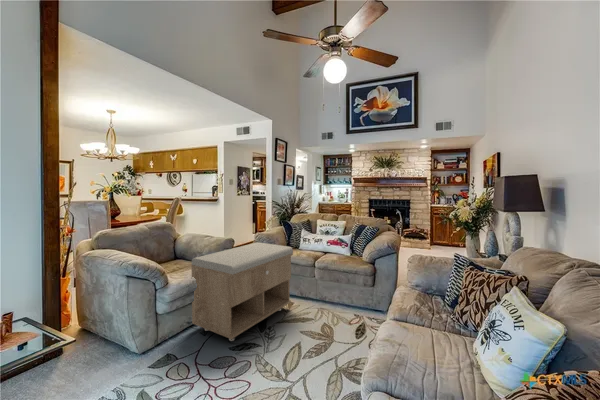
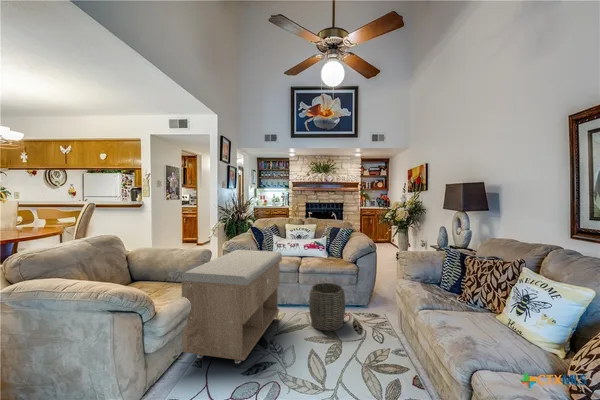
woven basket: none [314,281,350,329] -> present [309,283,345,331]

